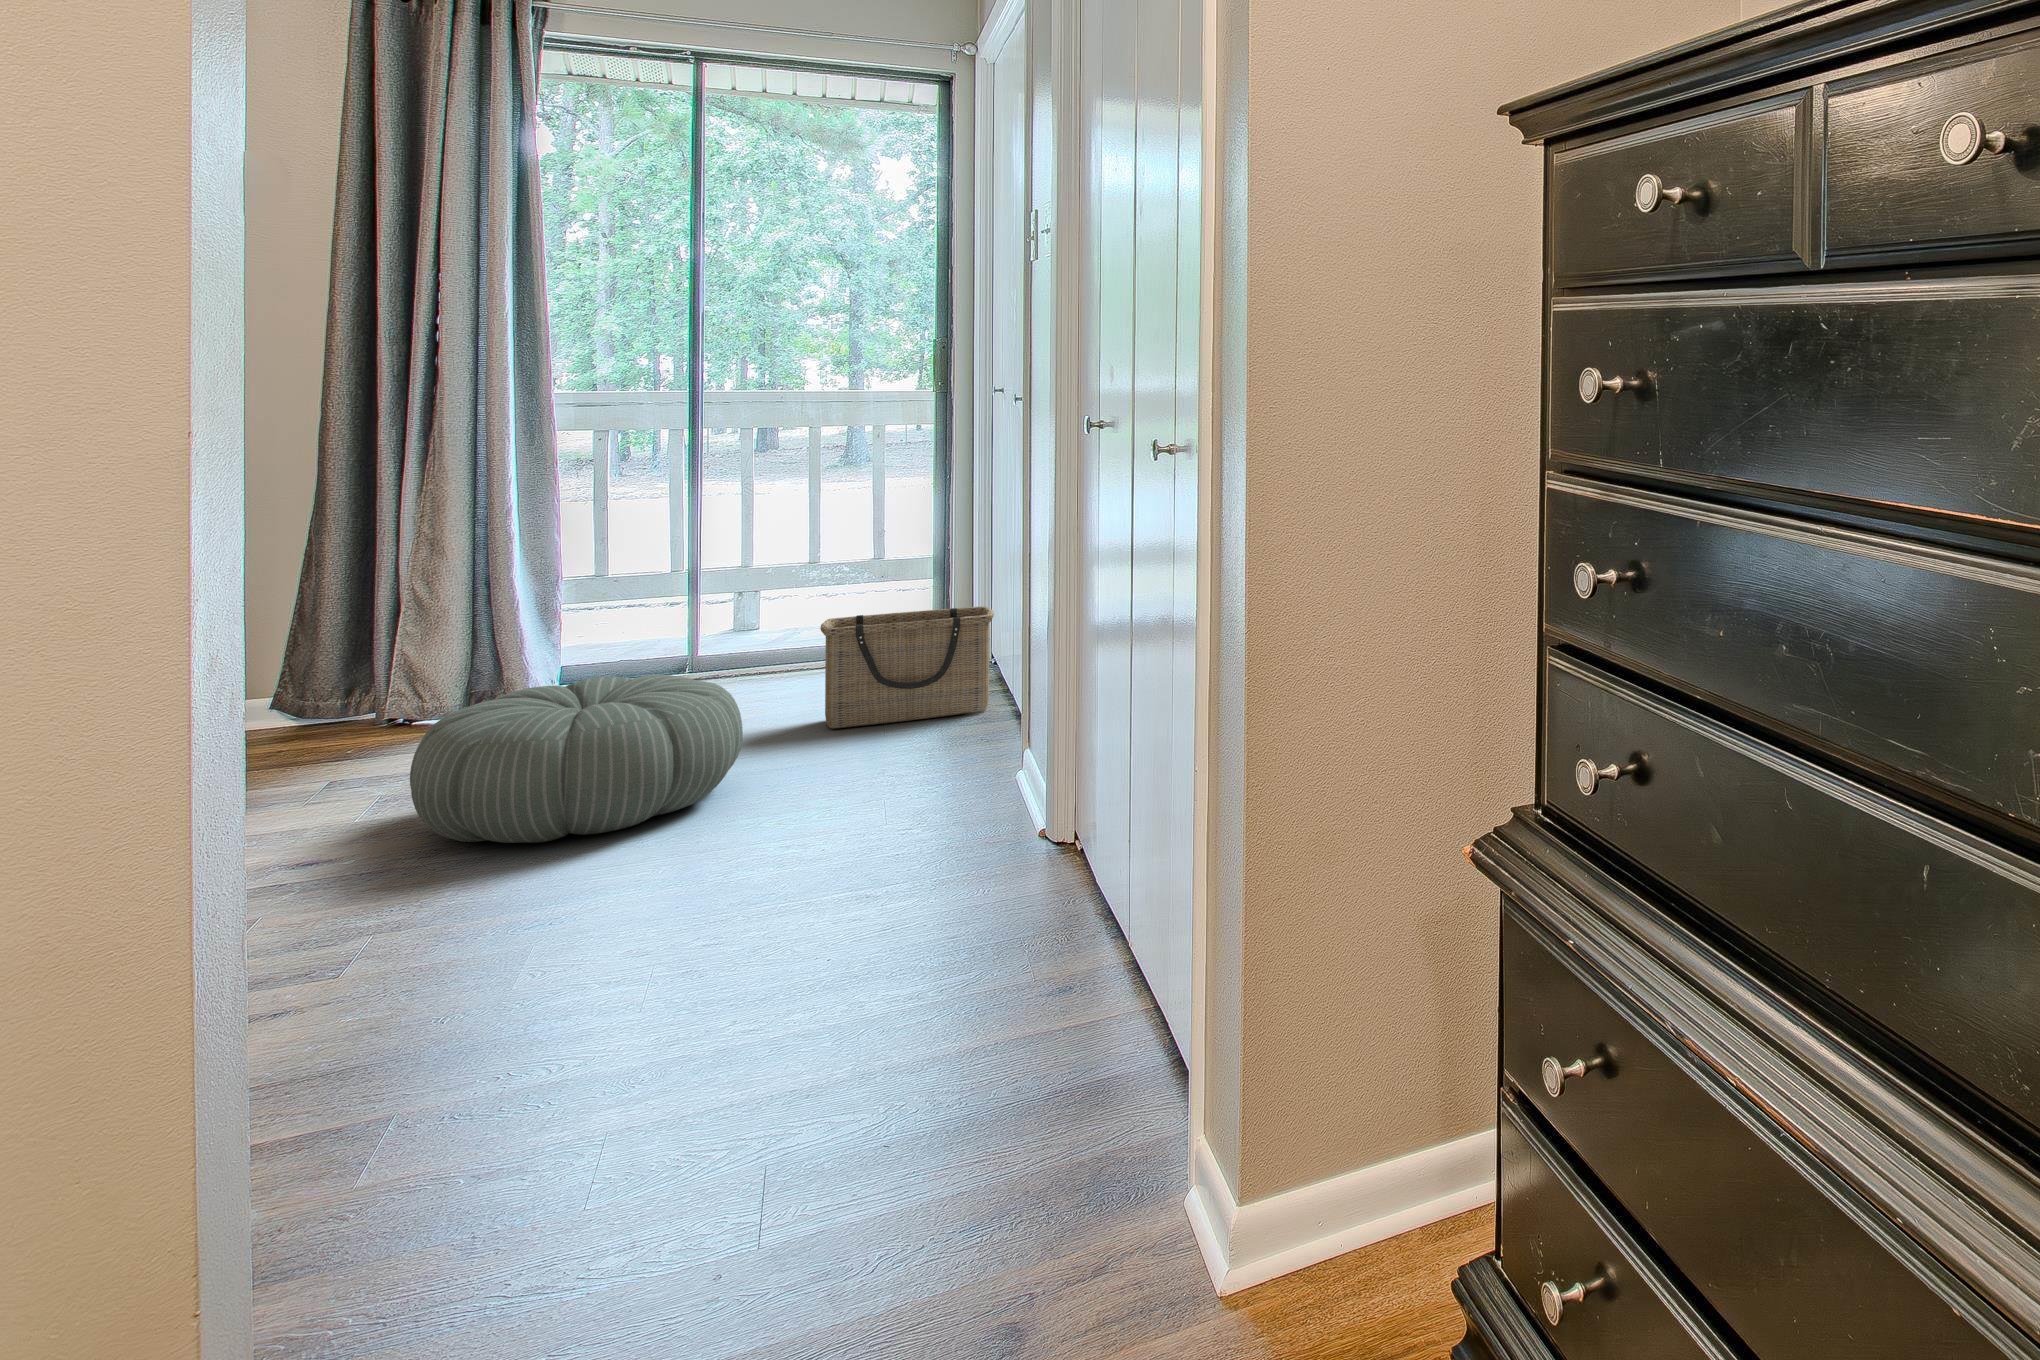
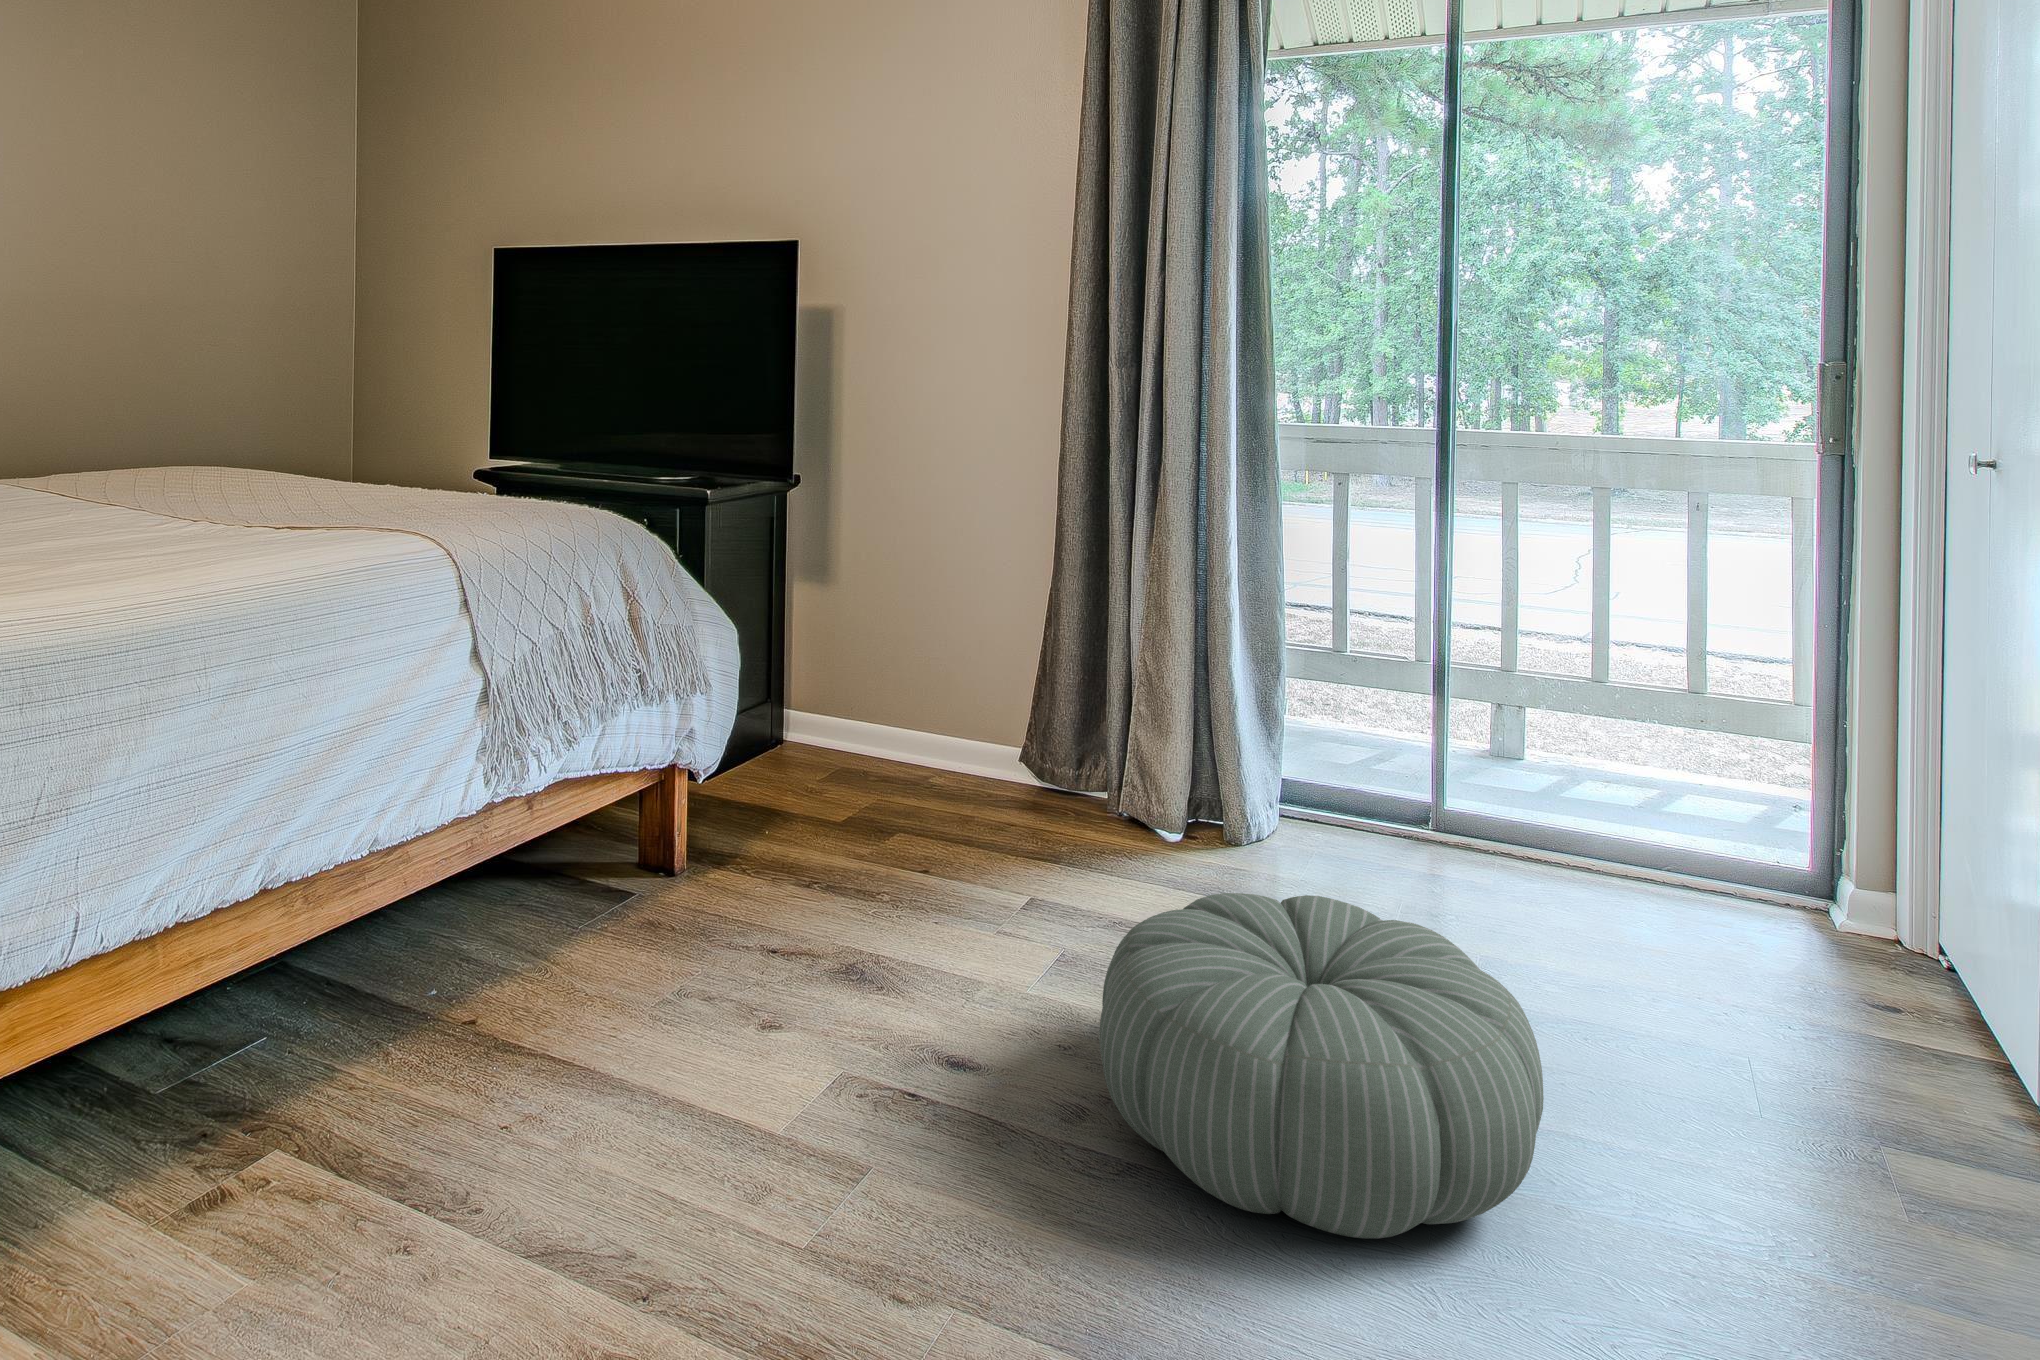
basket: present [820,606,994,729] -> none [1650,853,2009,1132]

